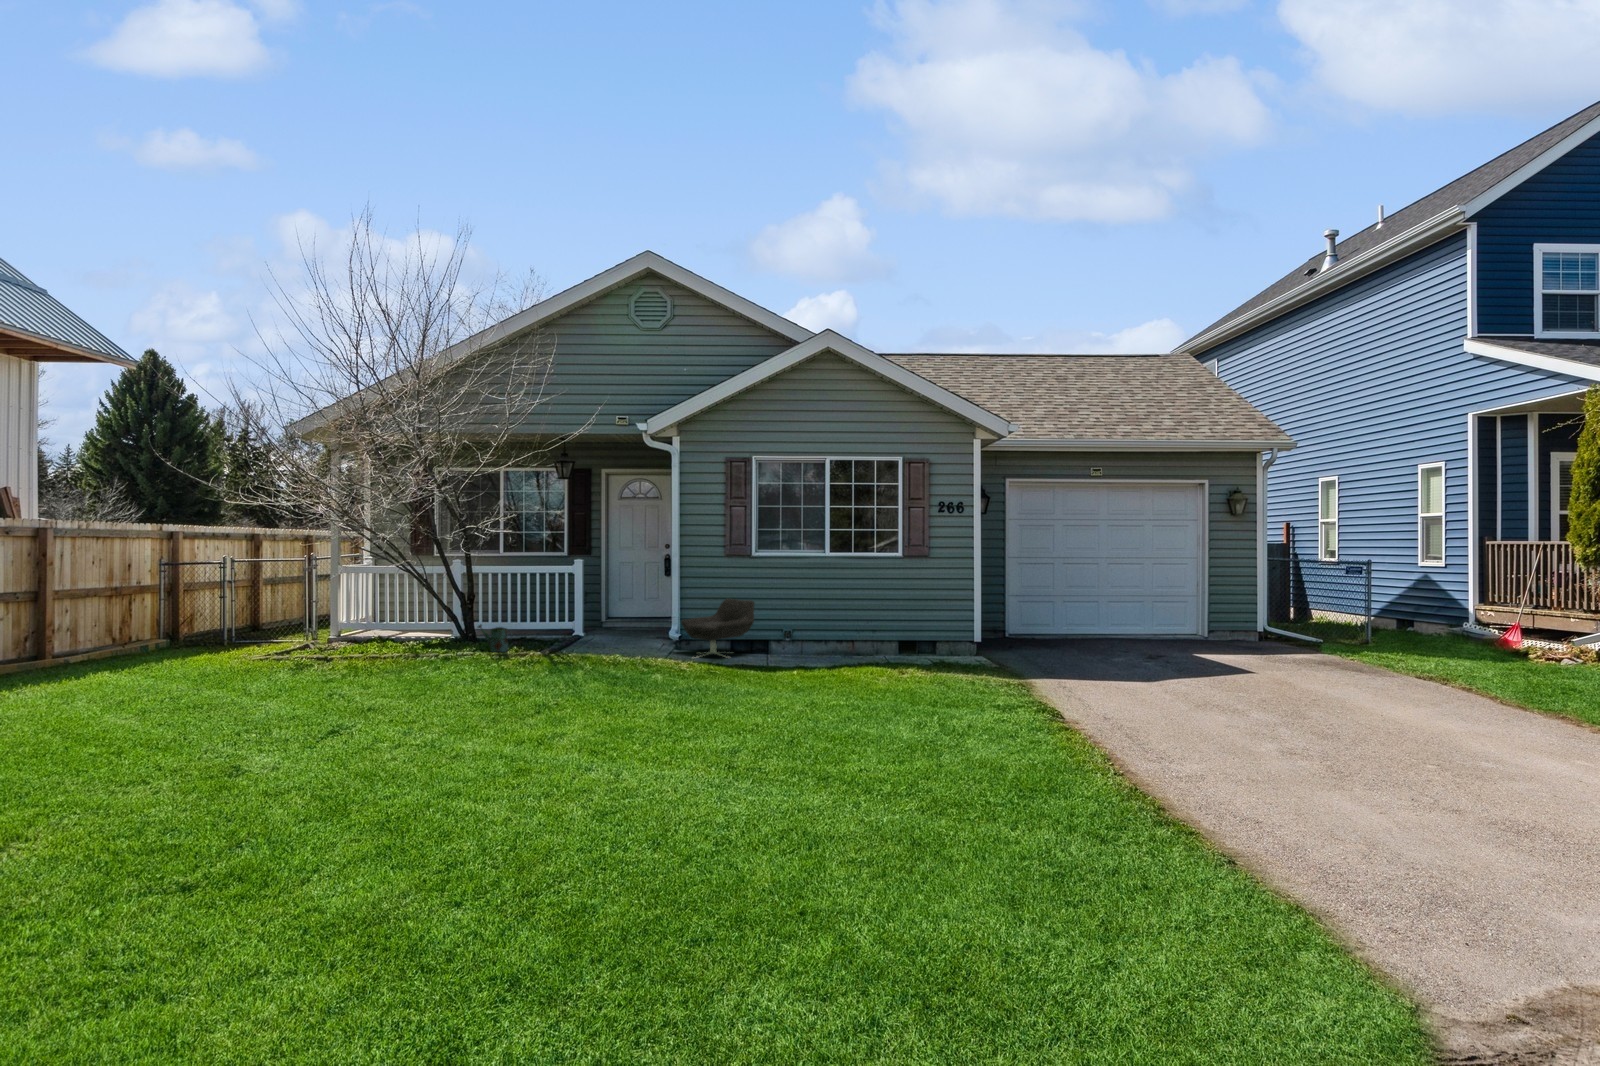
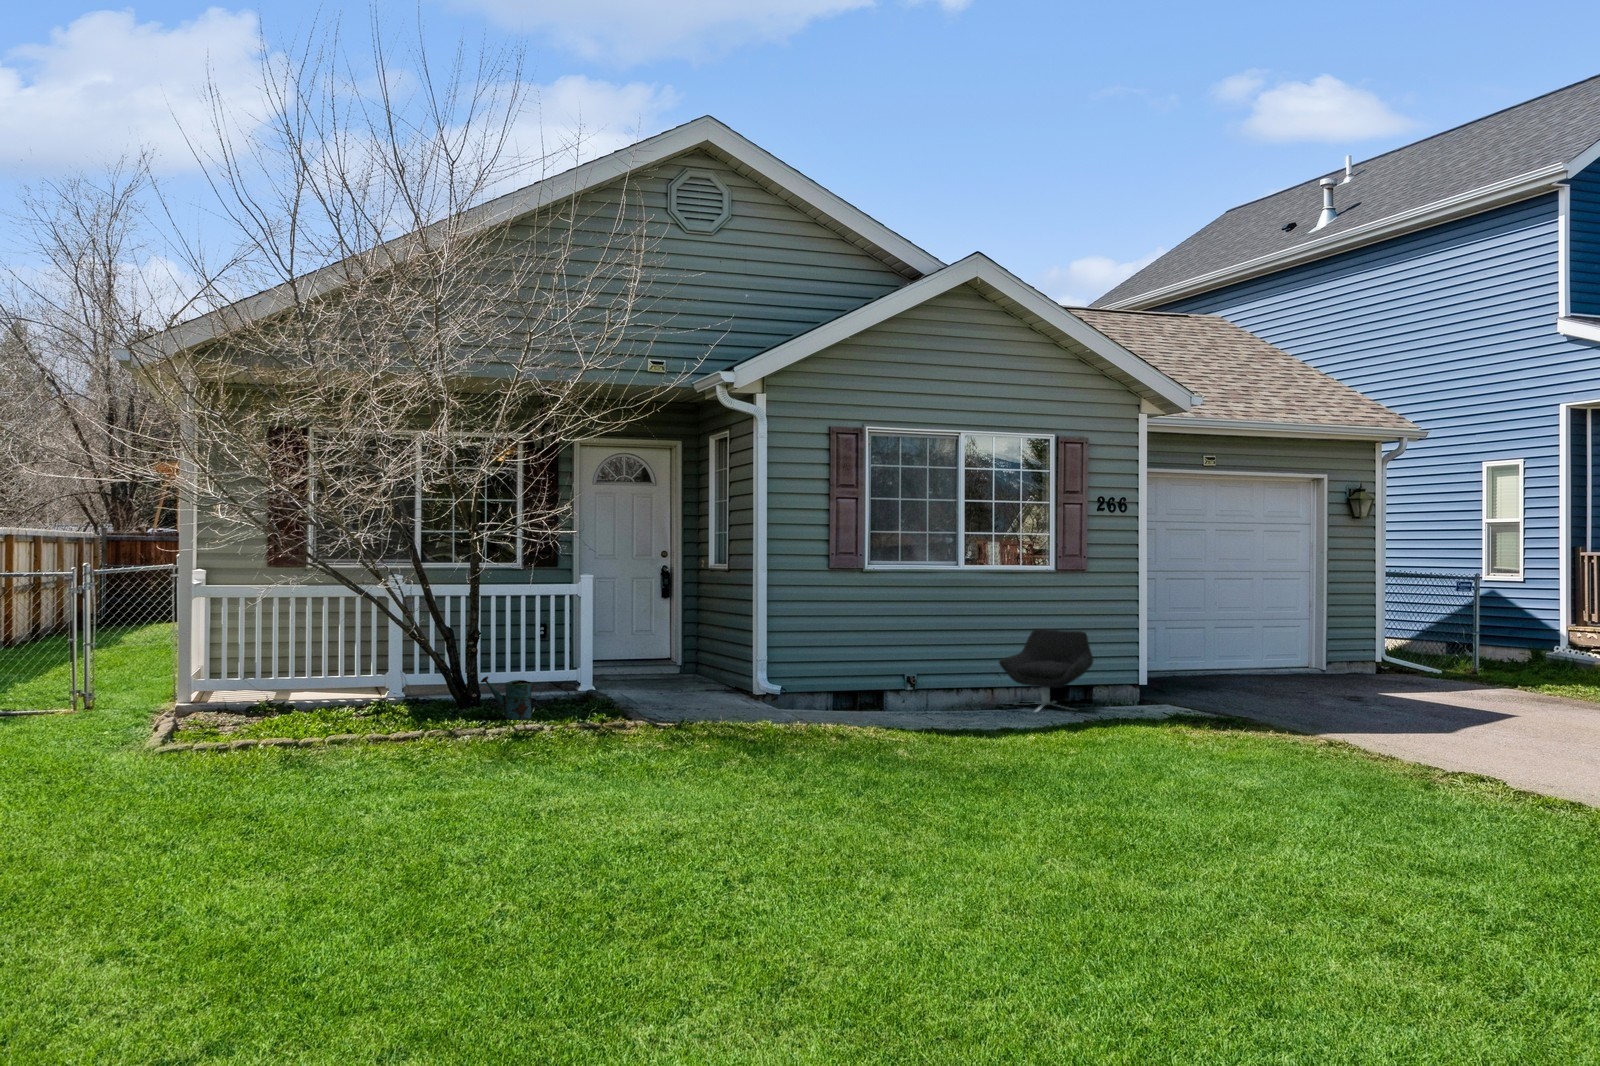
lounge chair: present [681,599,755,658] -> present [999,629,1093,712]

